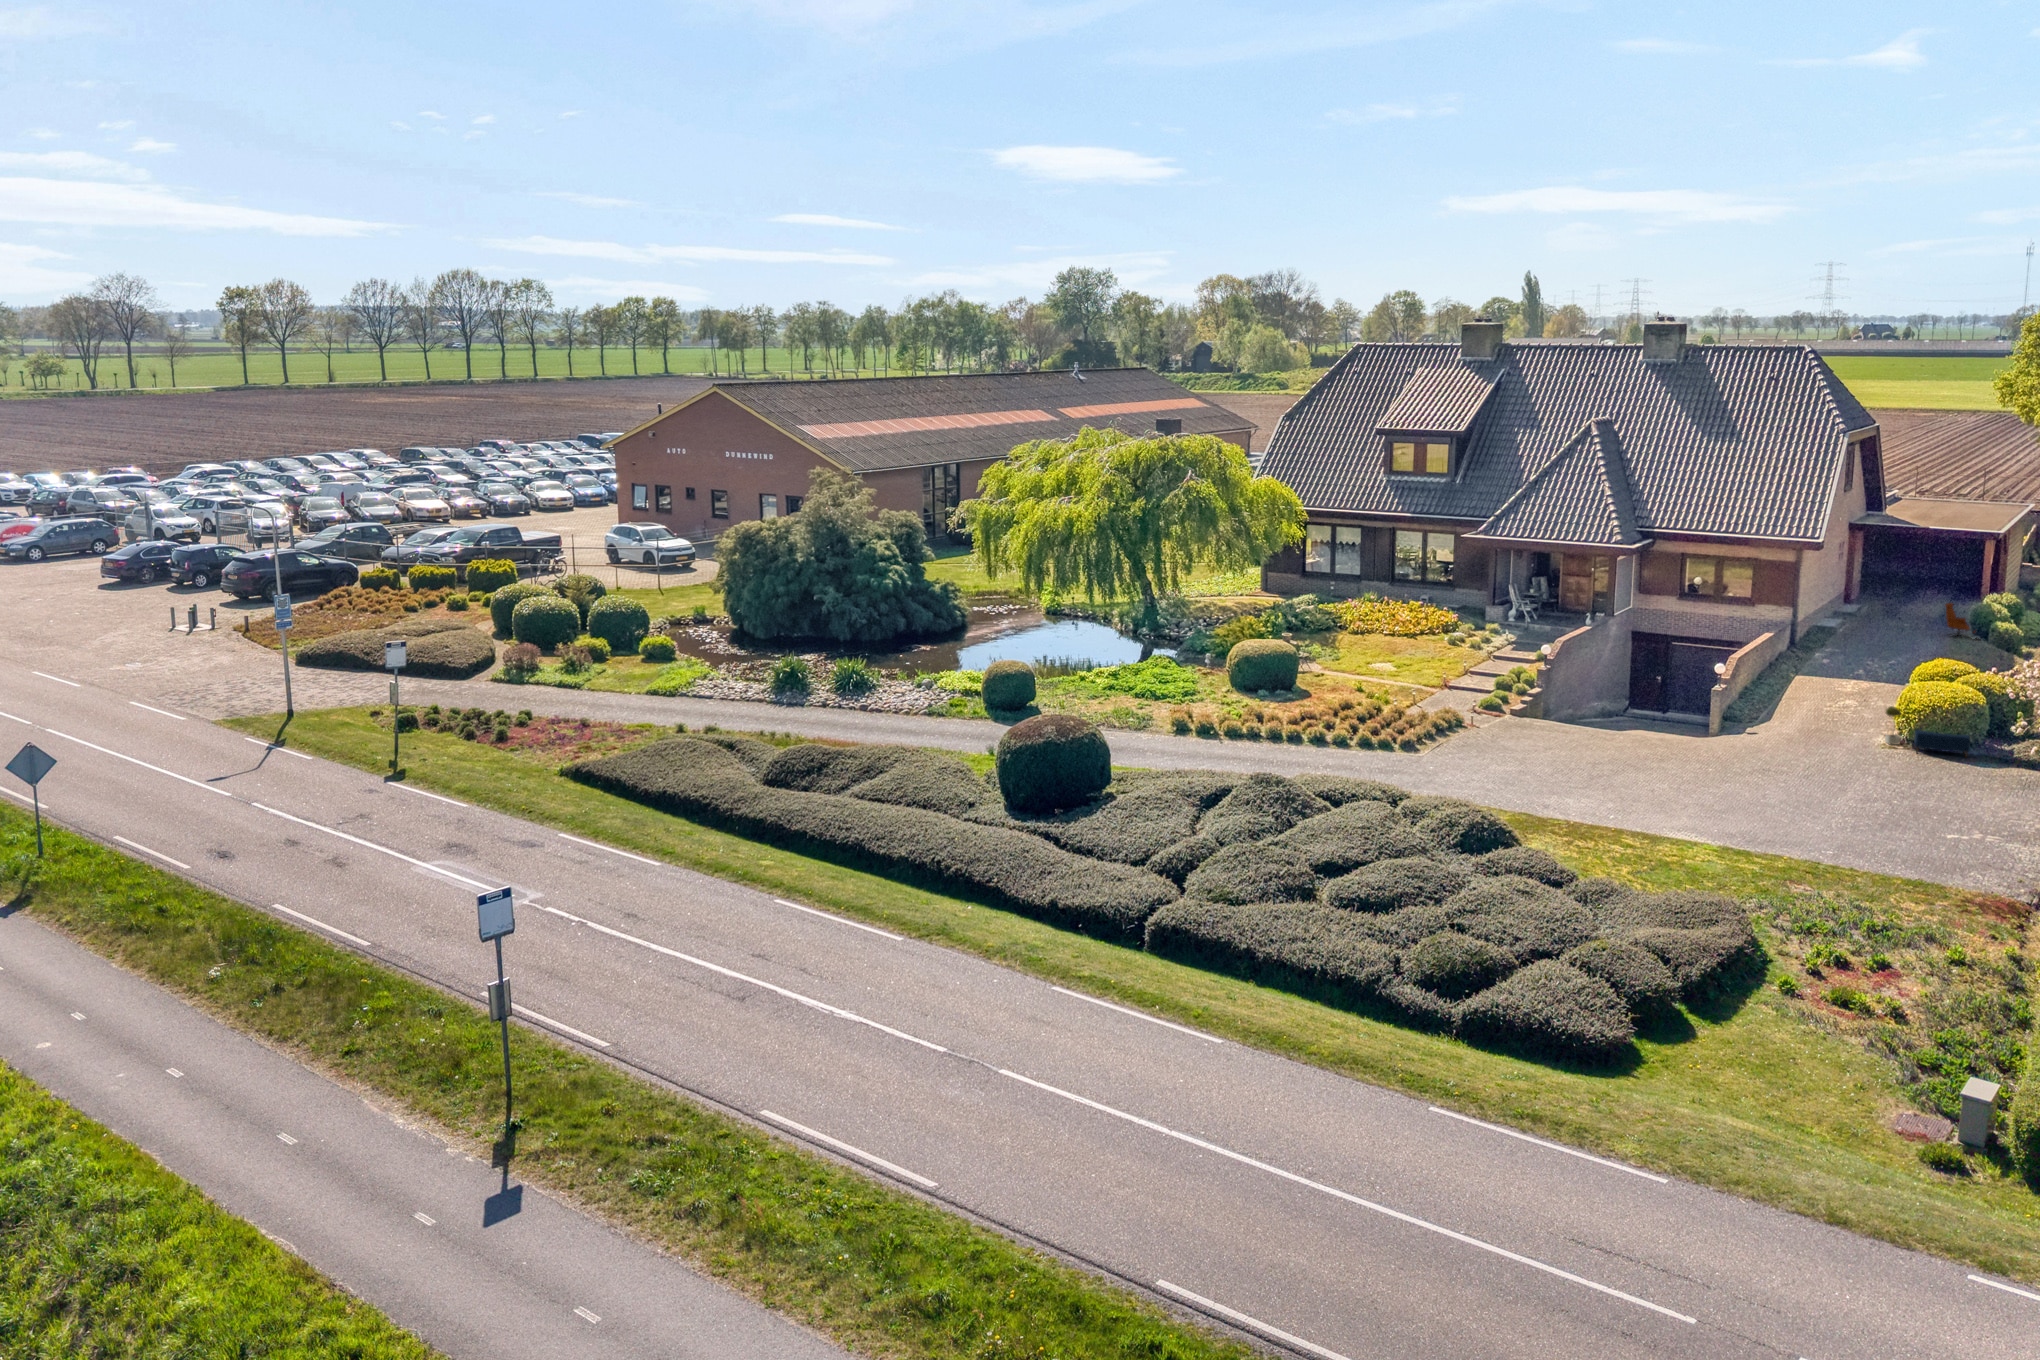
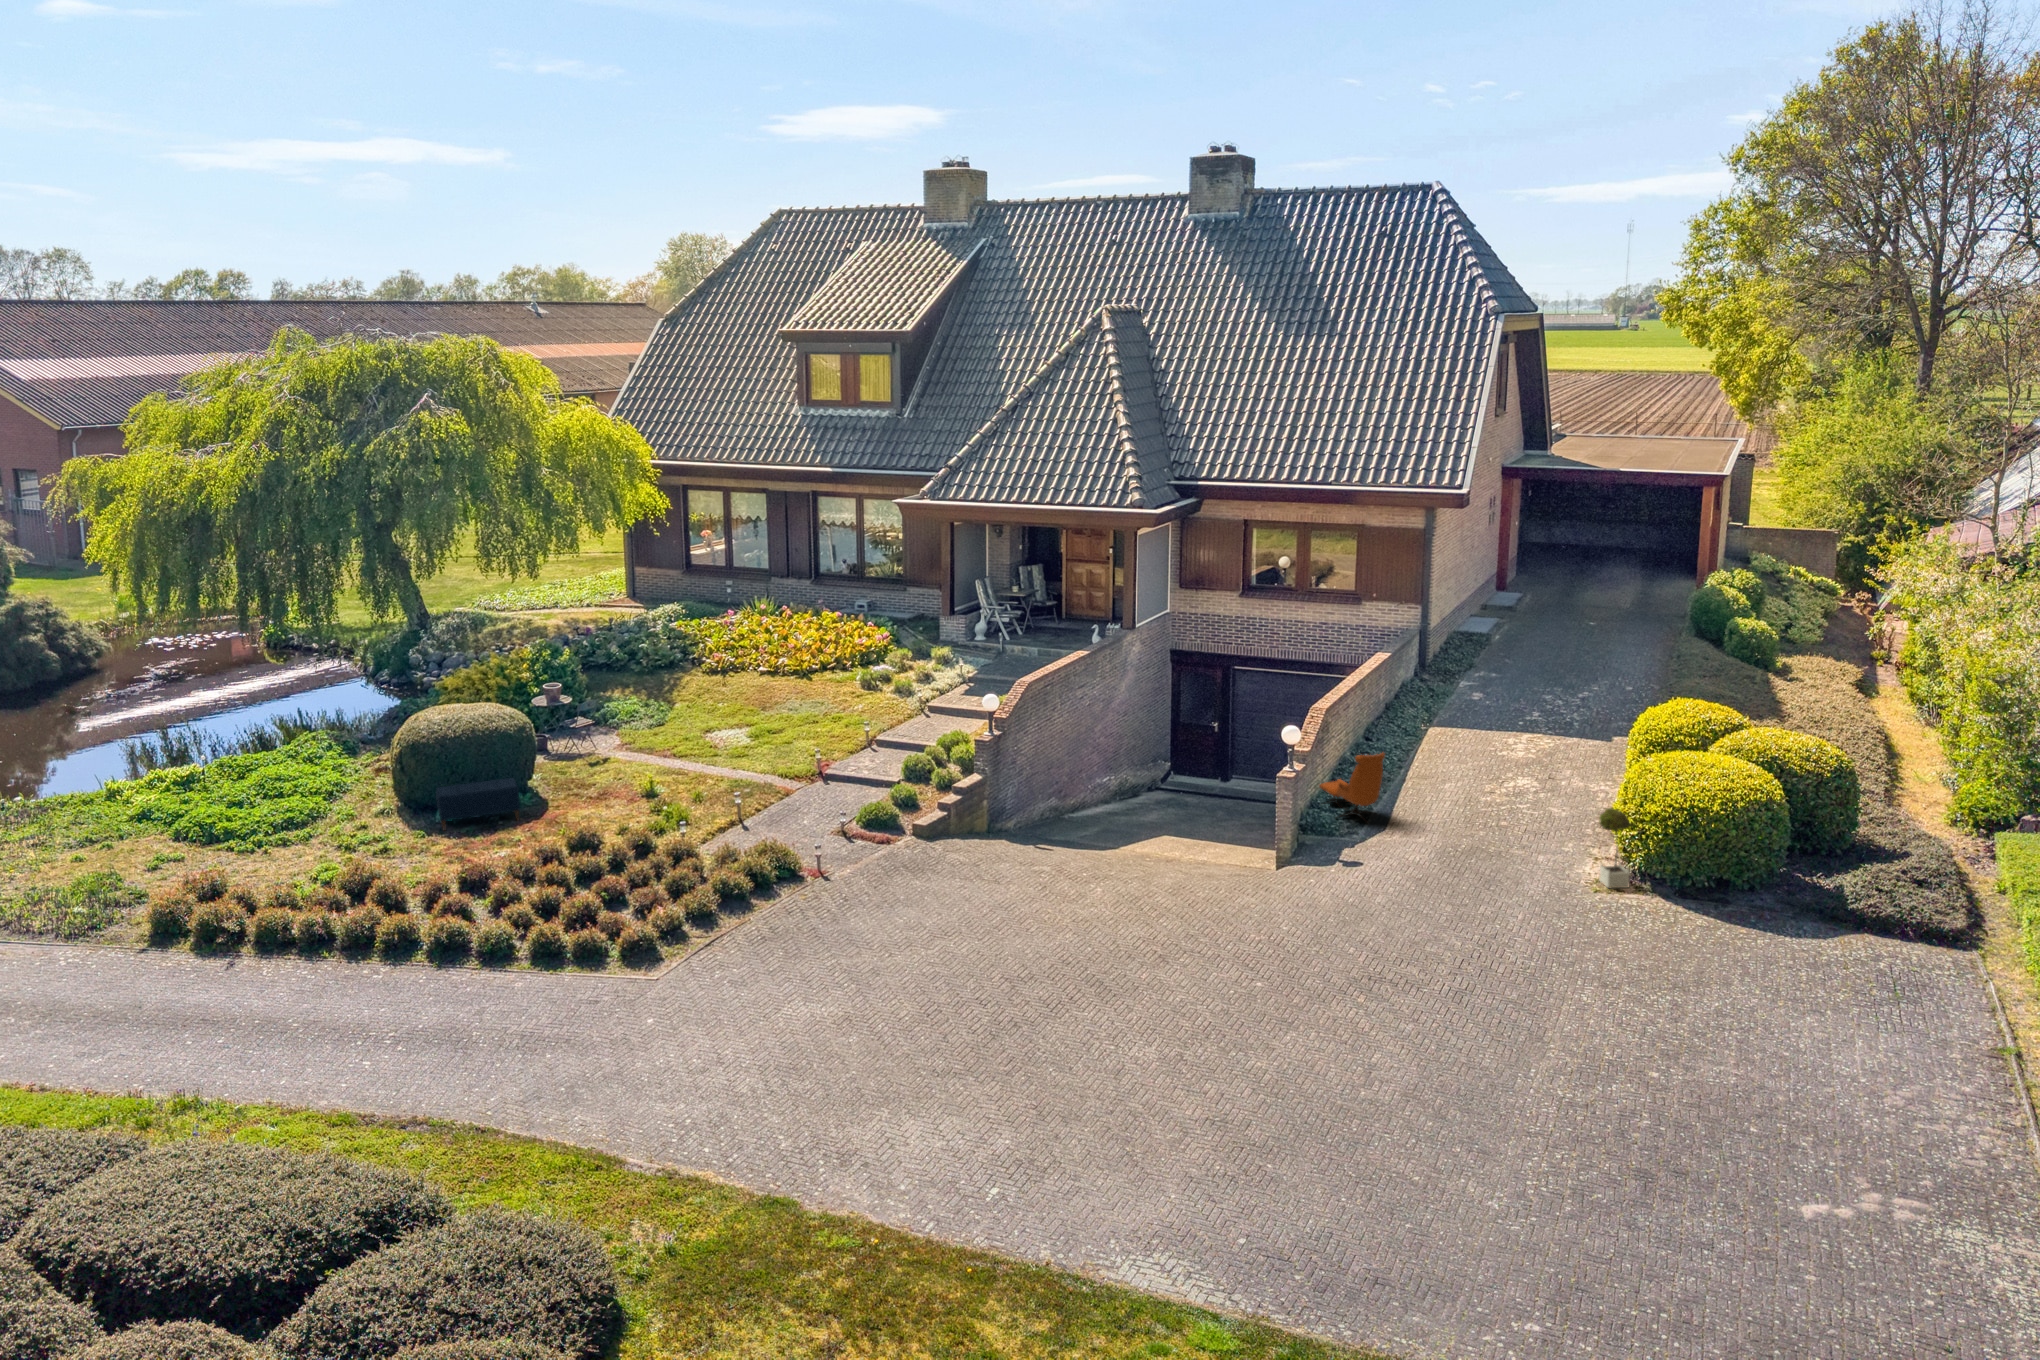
lounge chair: present [1945,603,1979,639] -> present [1319,753,1385,819]
bench: present [1914,730,1970,757] -> present [436,778,520,831]

